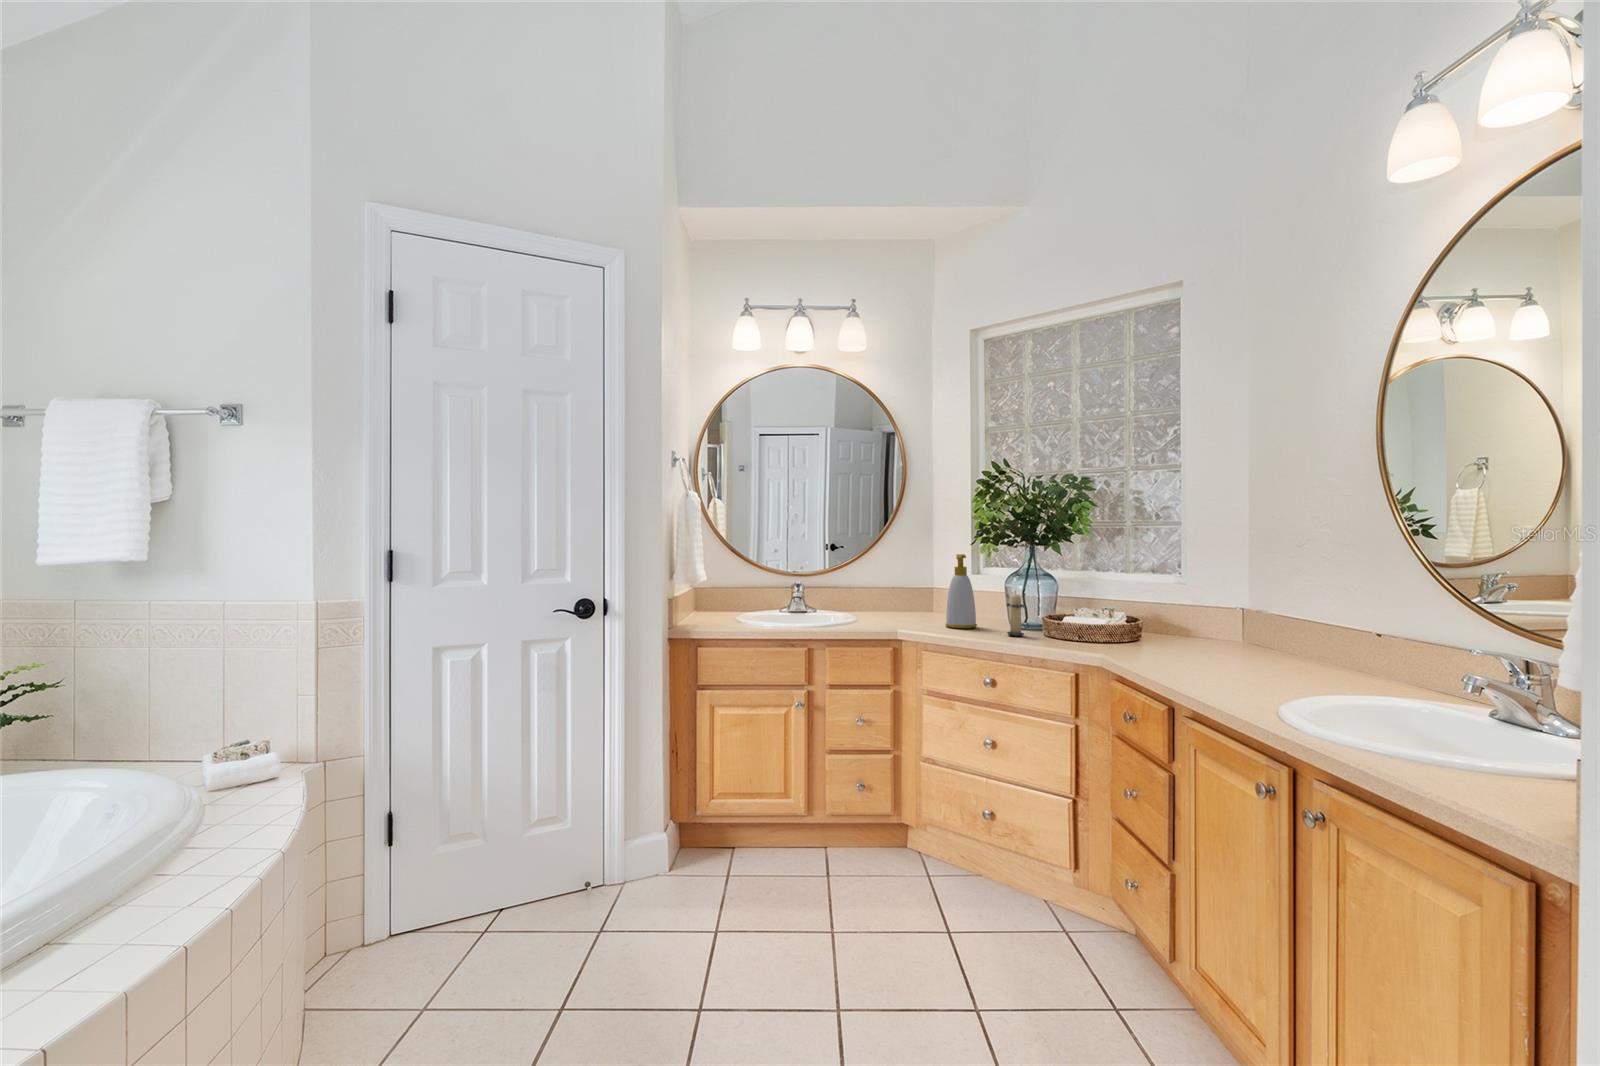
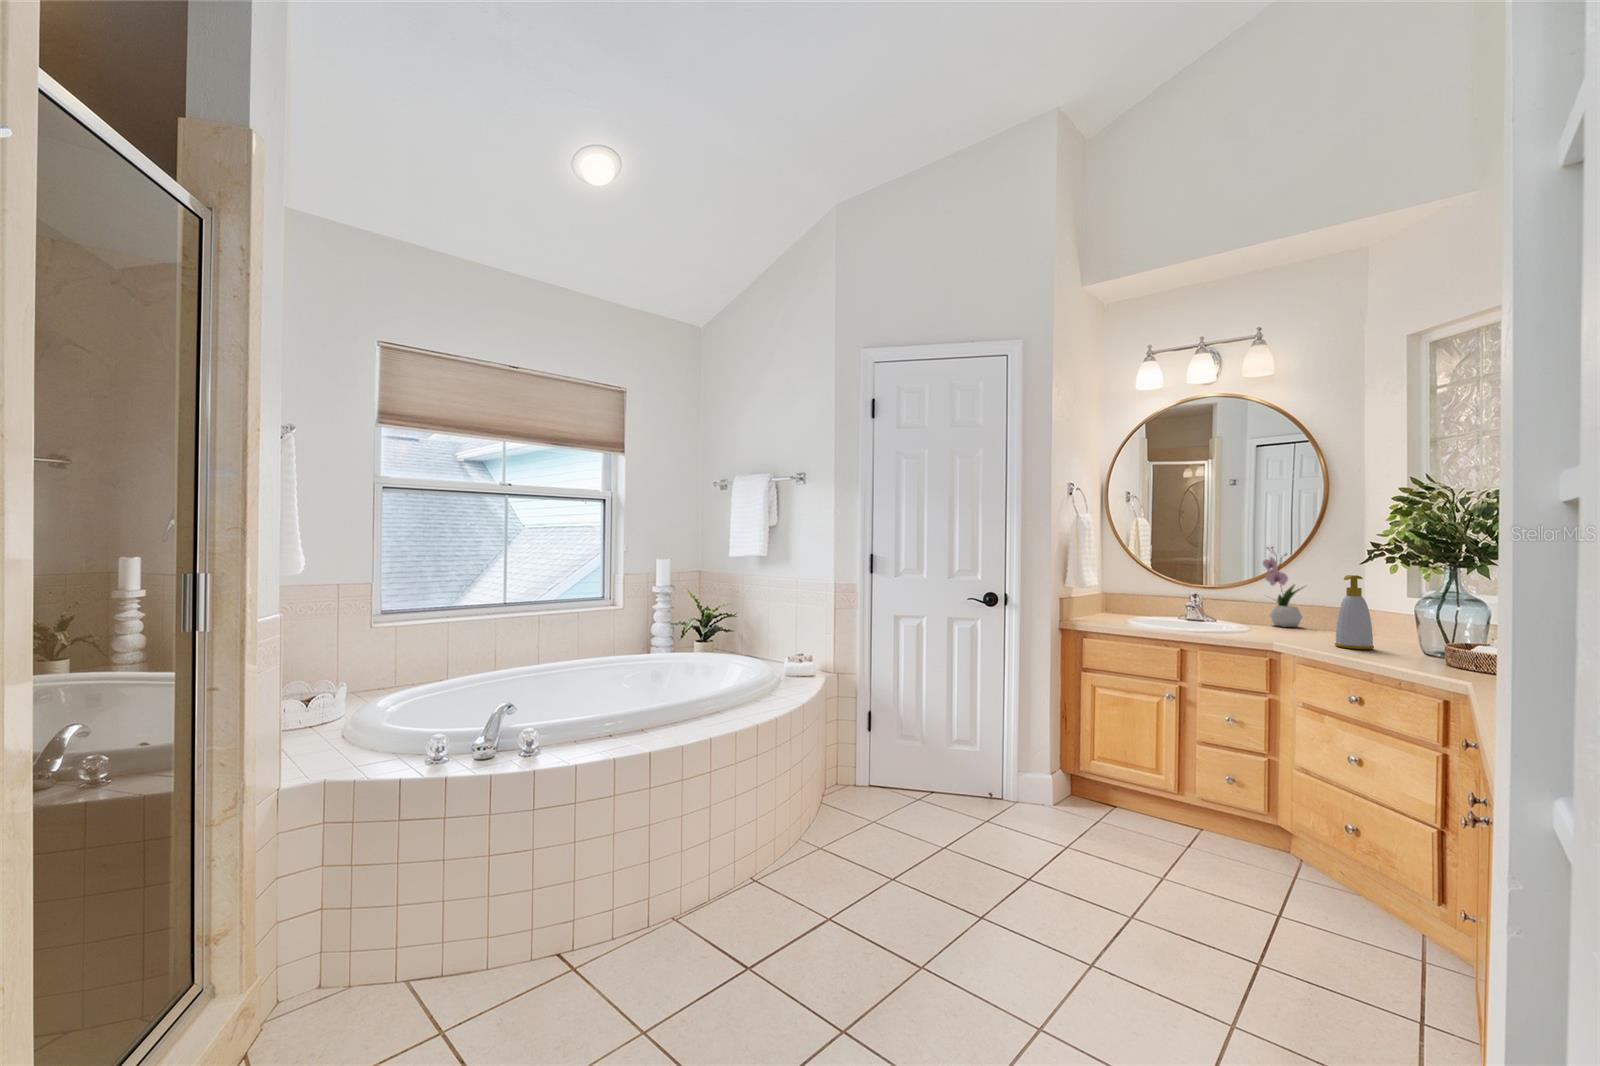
flower arrangement: none [857,528,894,611] -> present [1263,547,1302,627]
candle: present [1006,591,1025,636] -> none [1391,615,1420,662]

